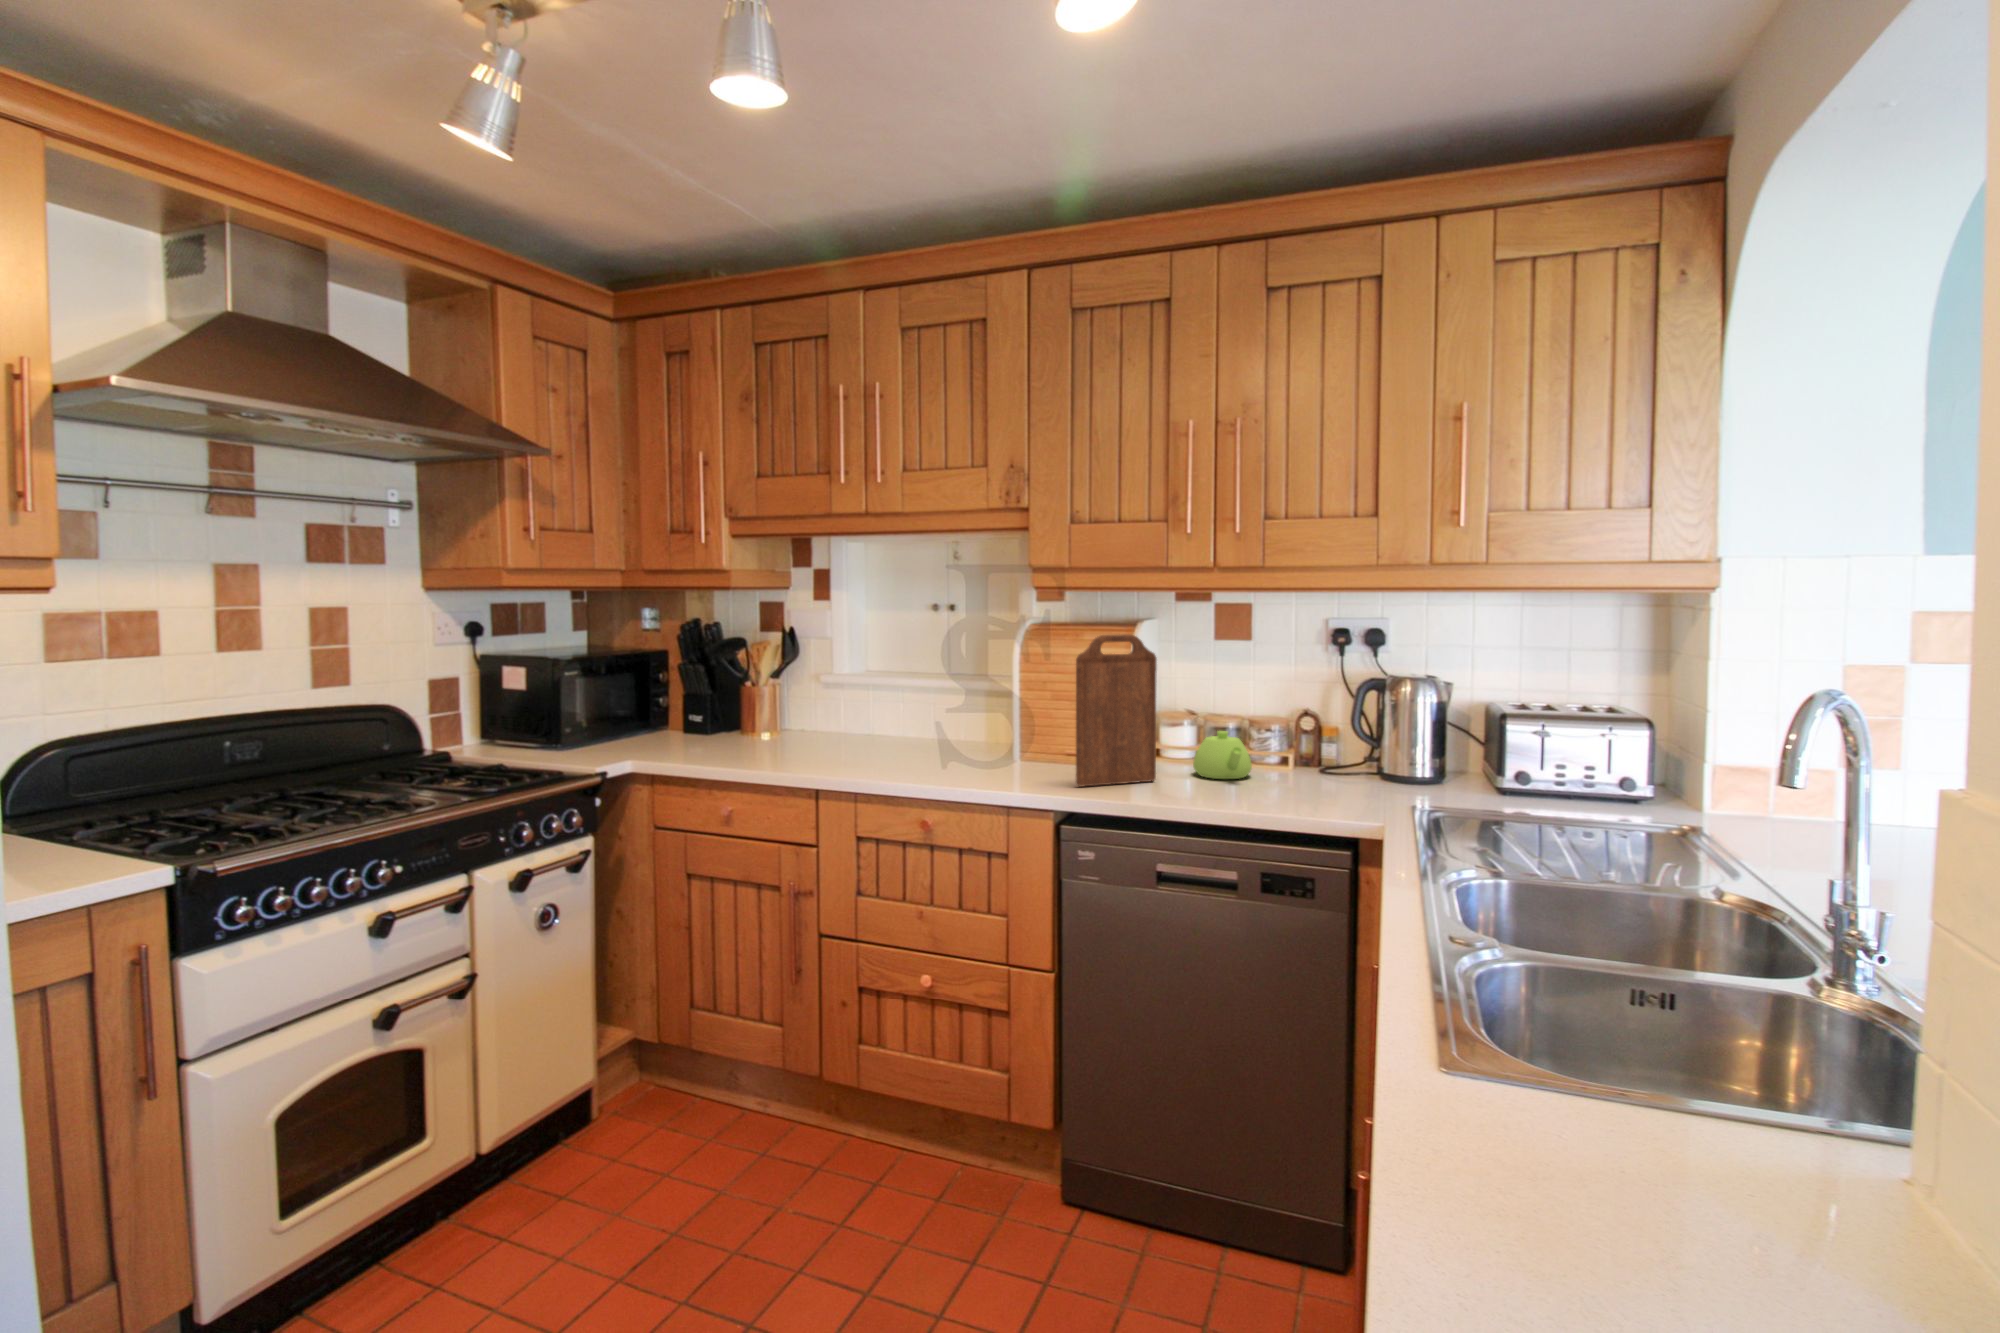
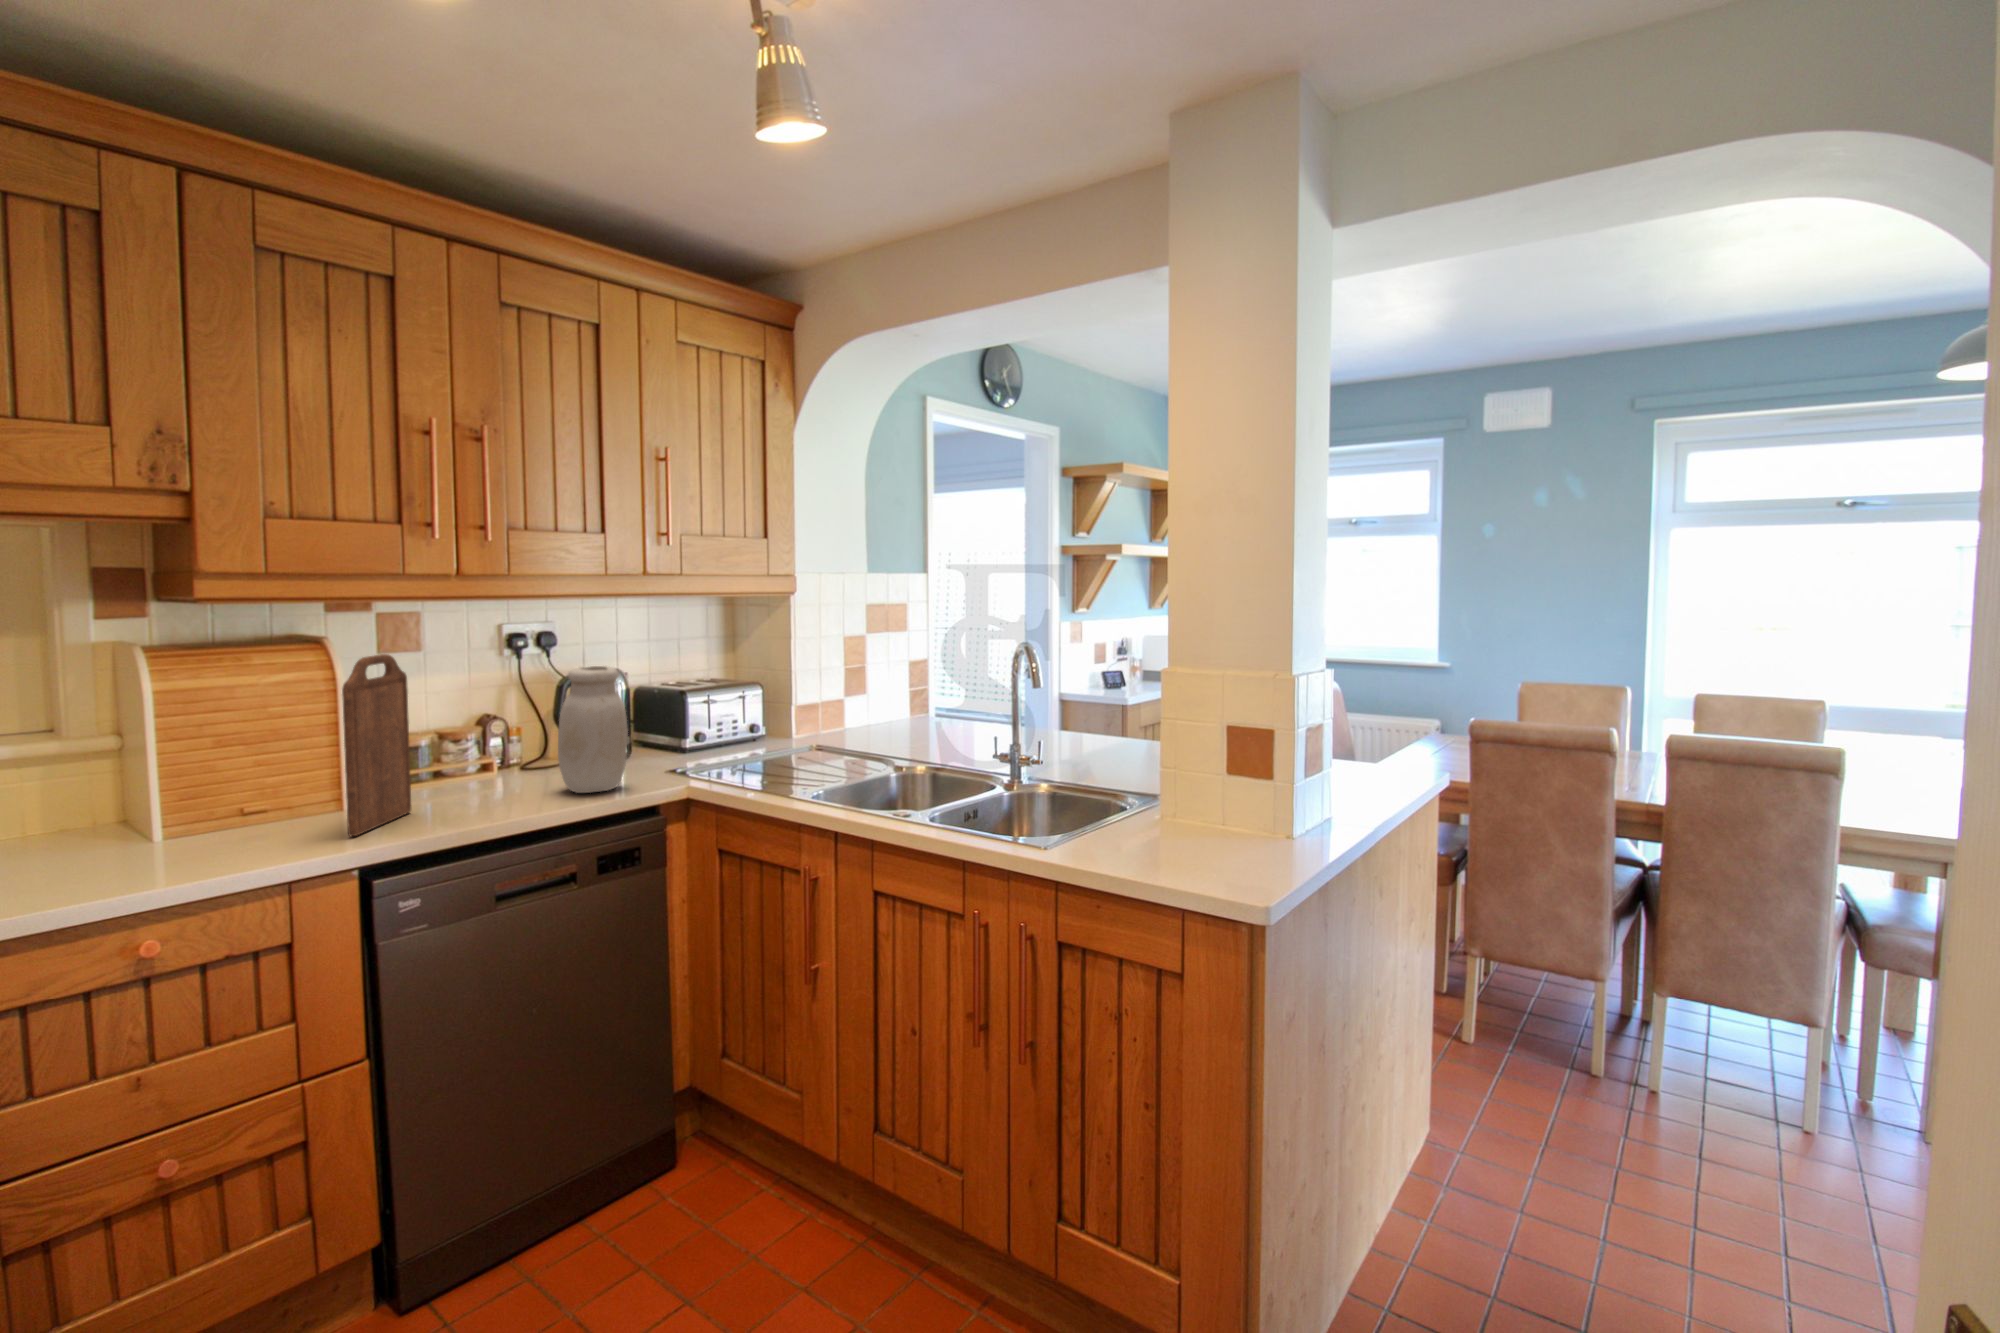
jar: none [1294,662,1372,802] -> present [558,666,628,793]
teapot: present [1193,731,1252,779] -> none [415,746,492,798]

